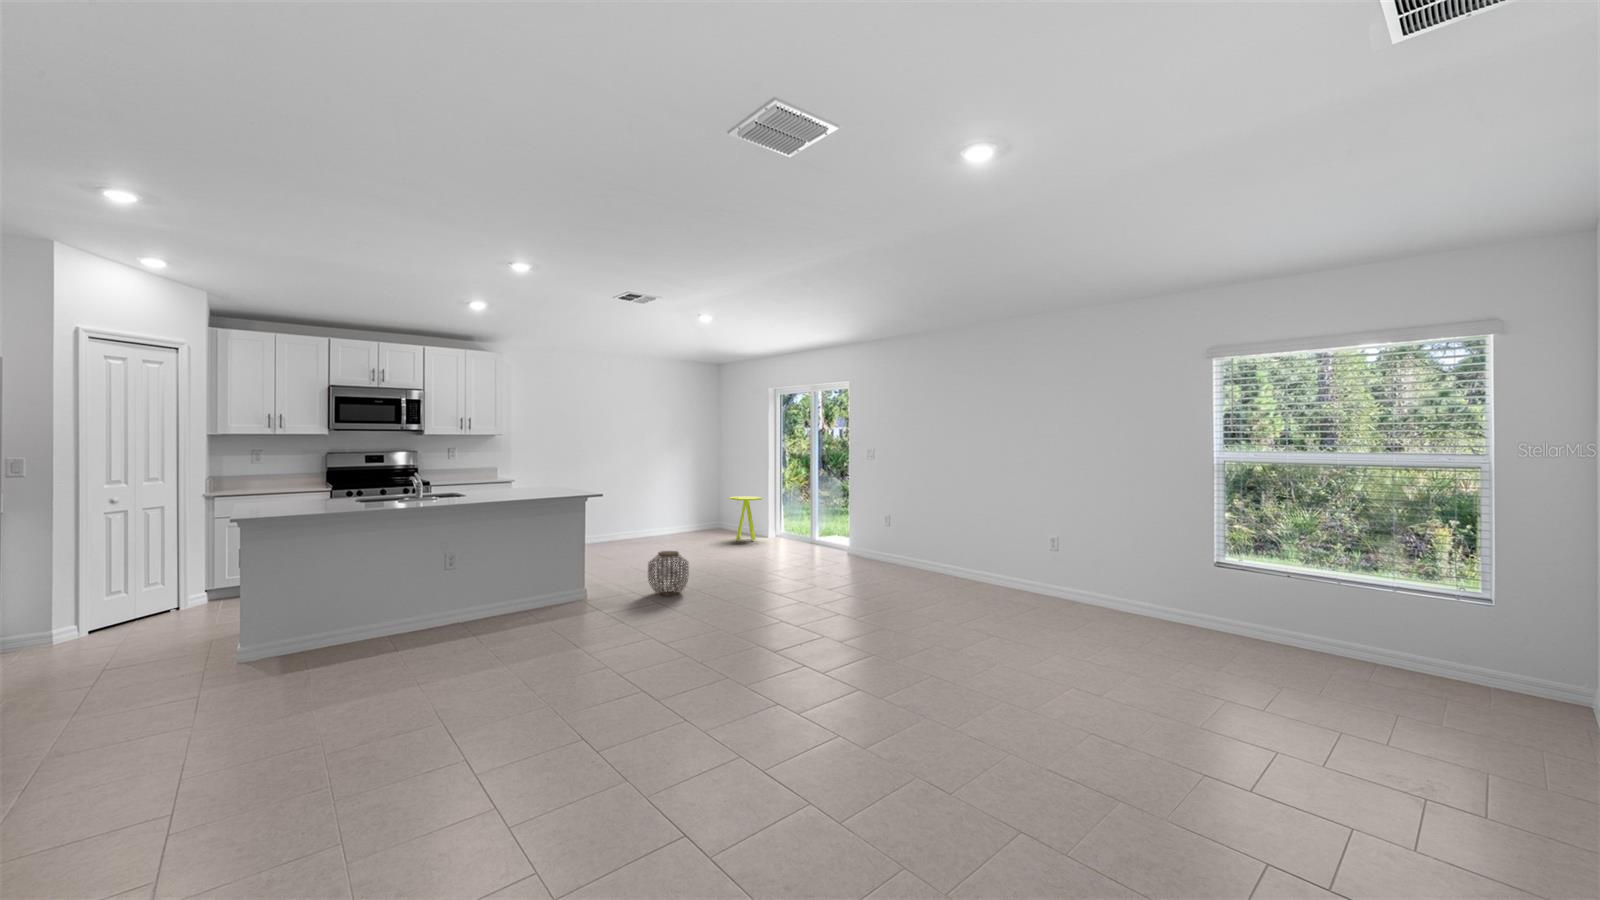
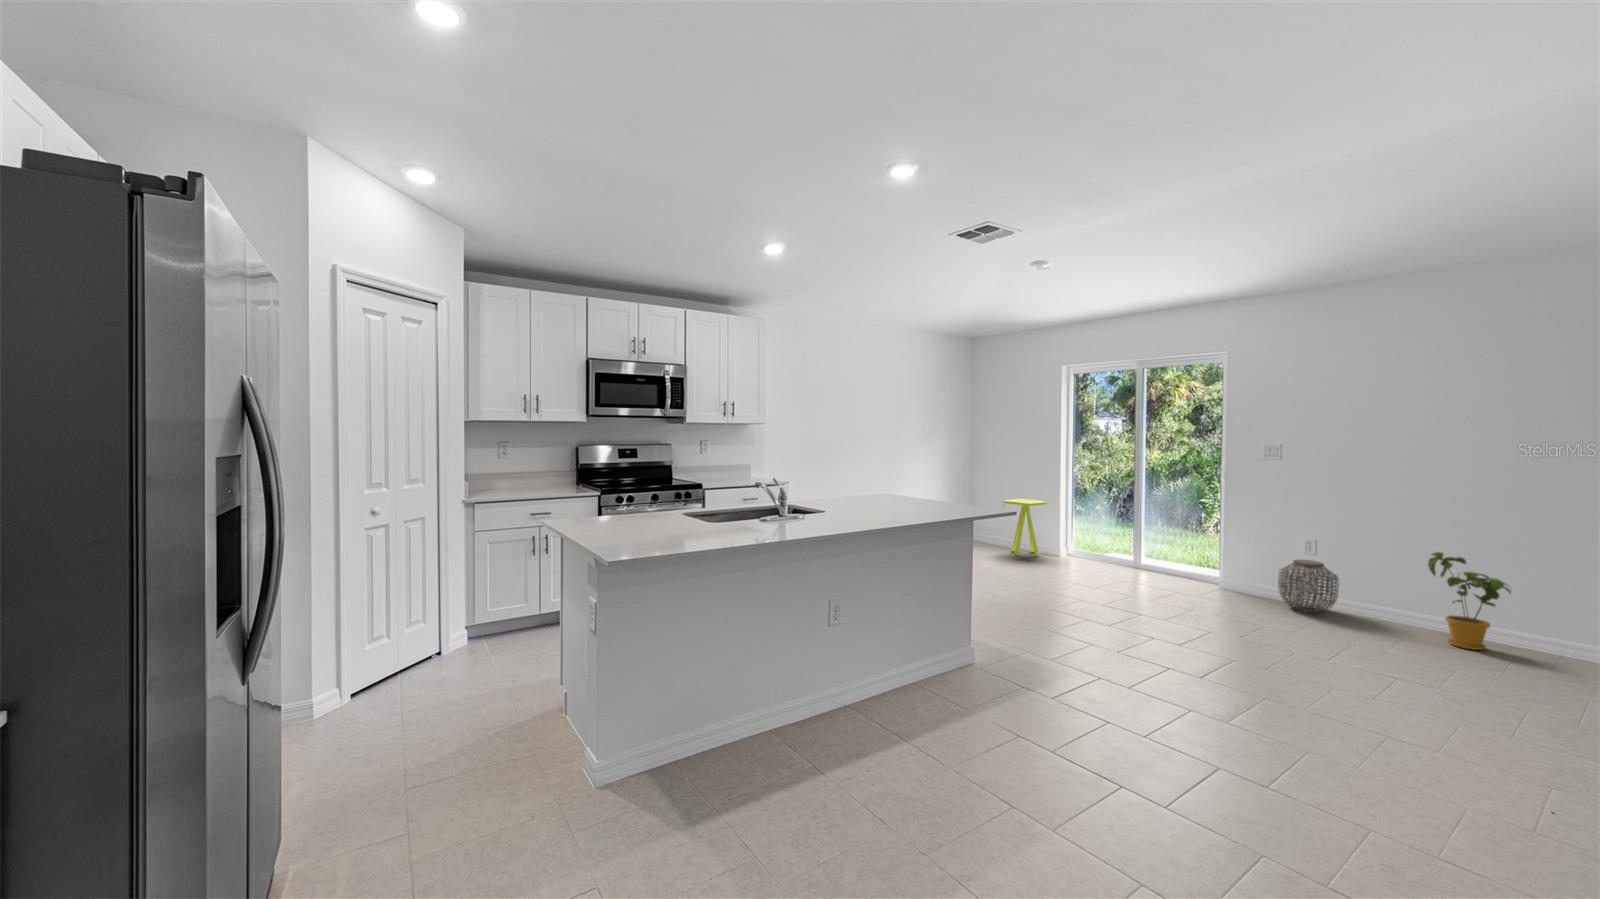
house plant: none [925,521,963,584] -> present [1428,552,1511,650]
woven basket: present [648,551,689,596] -> present [1278,560,1338,614]

